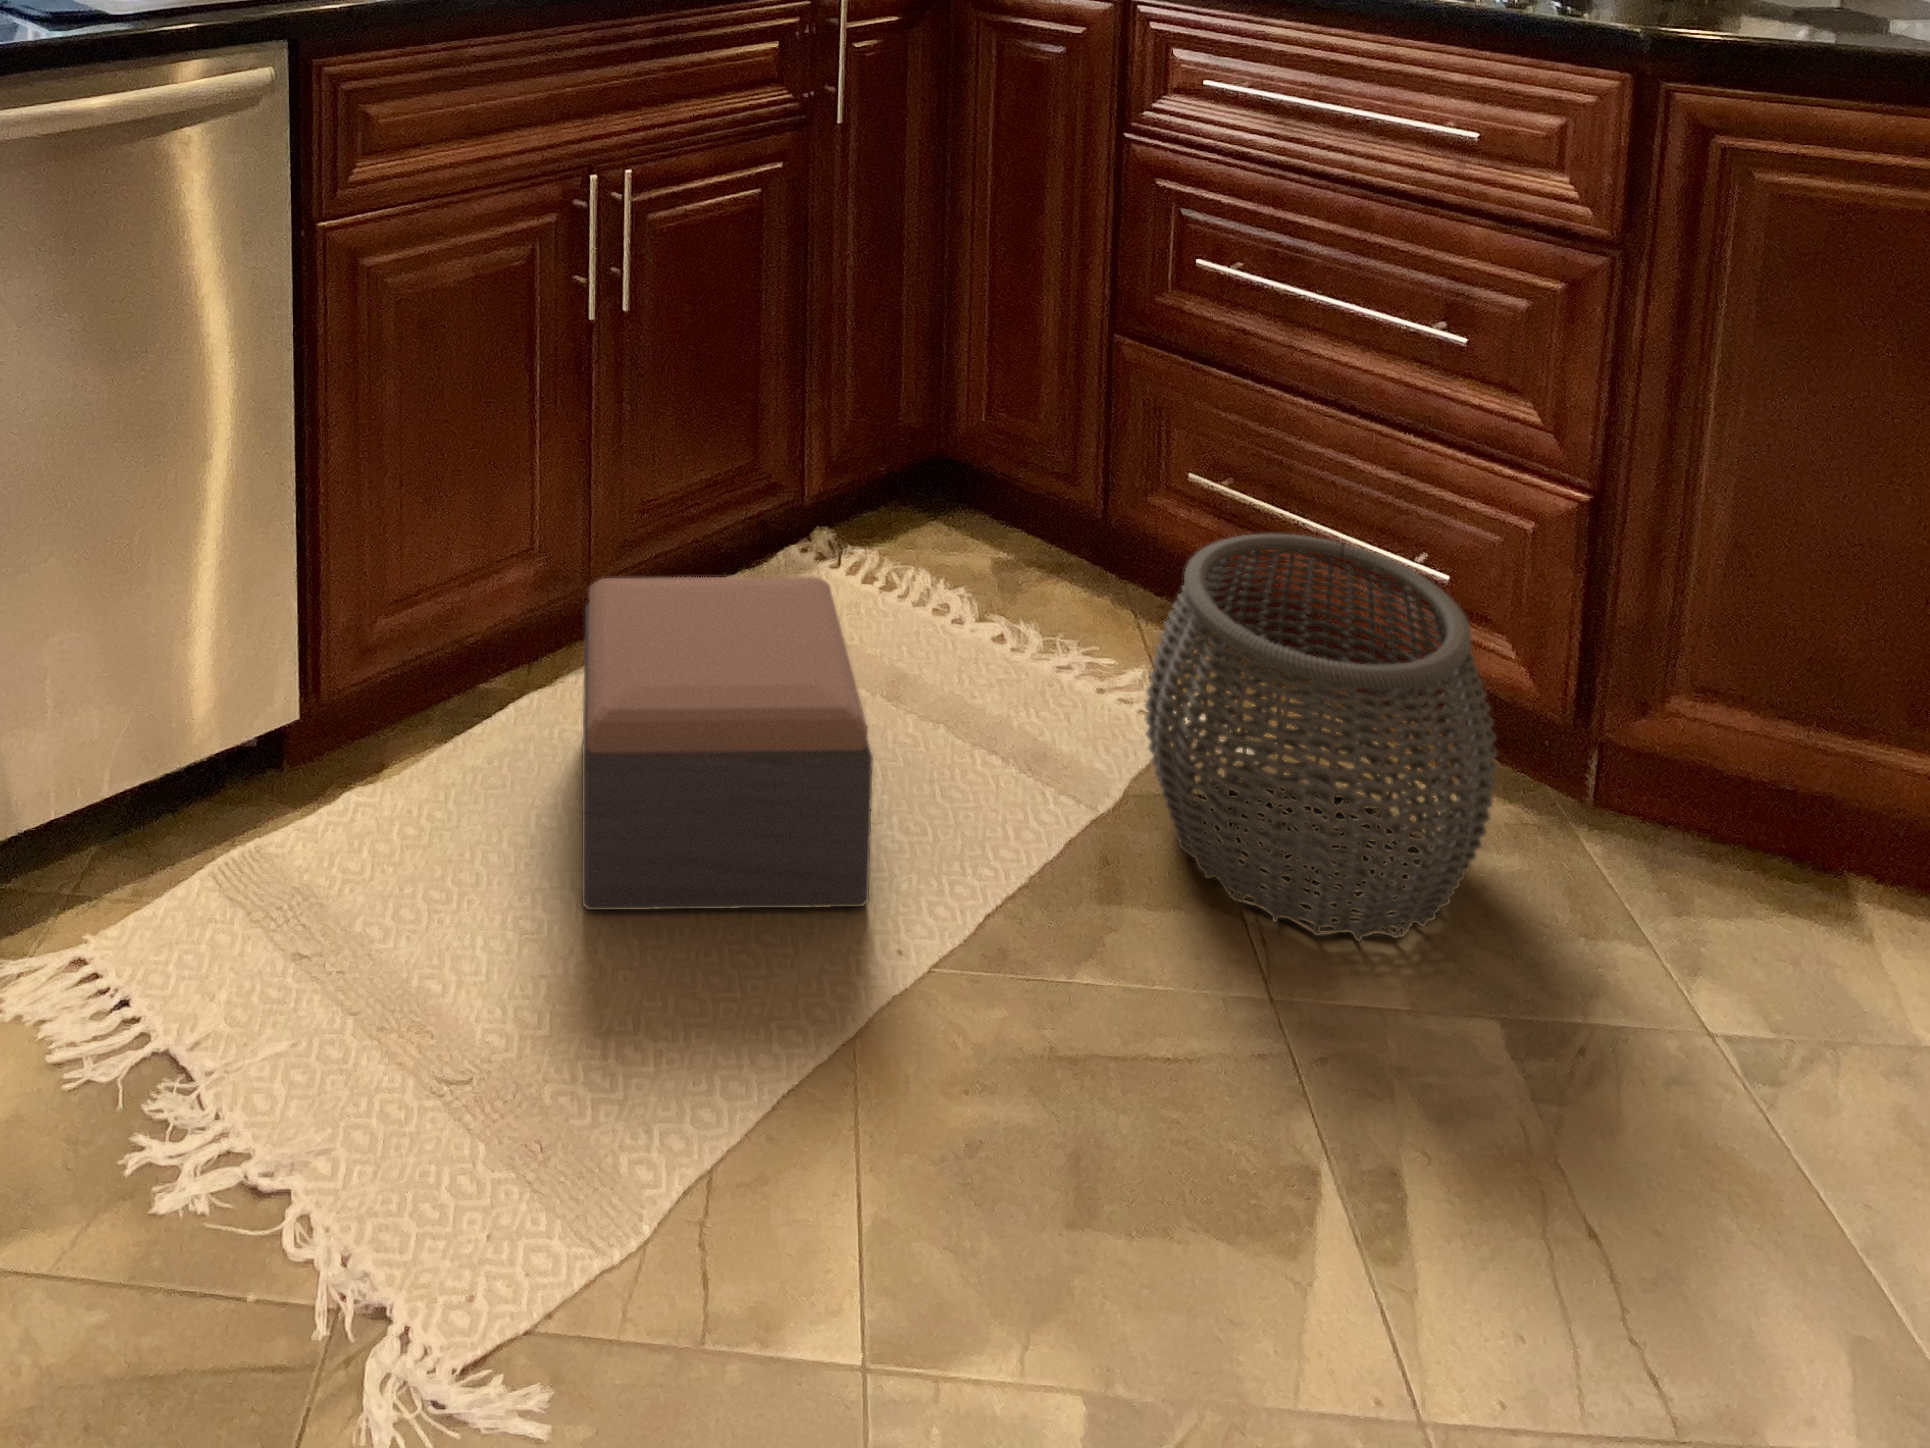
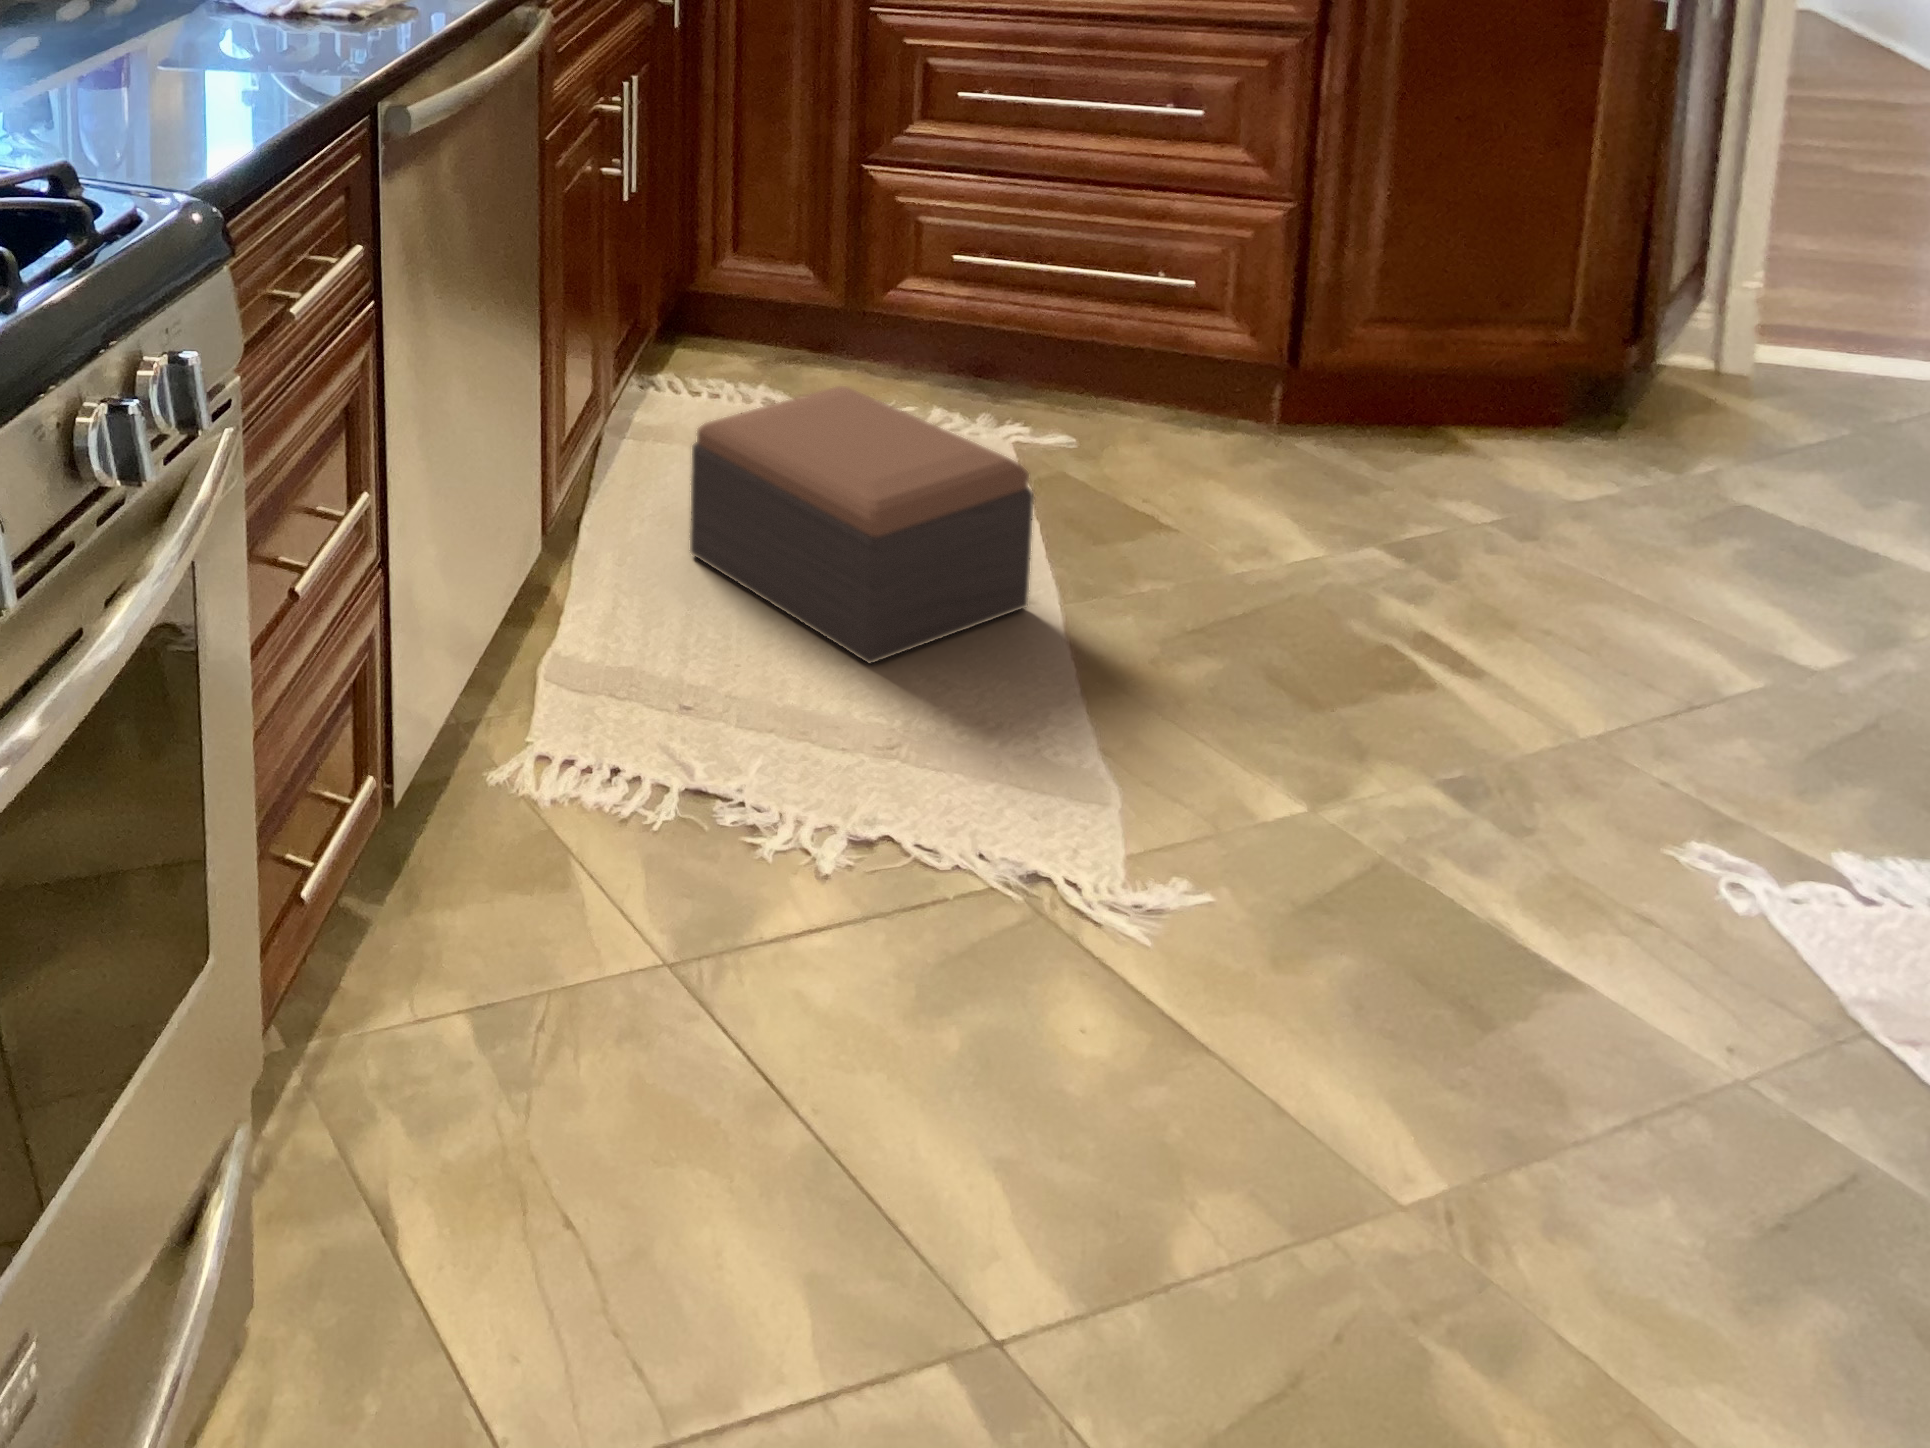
woven basket: present [1145,534,1497,941] -> none [1068,279,1368,545]

